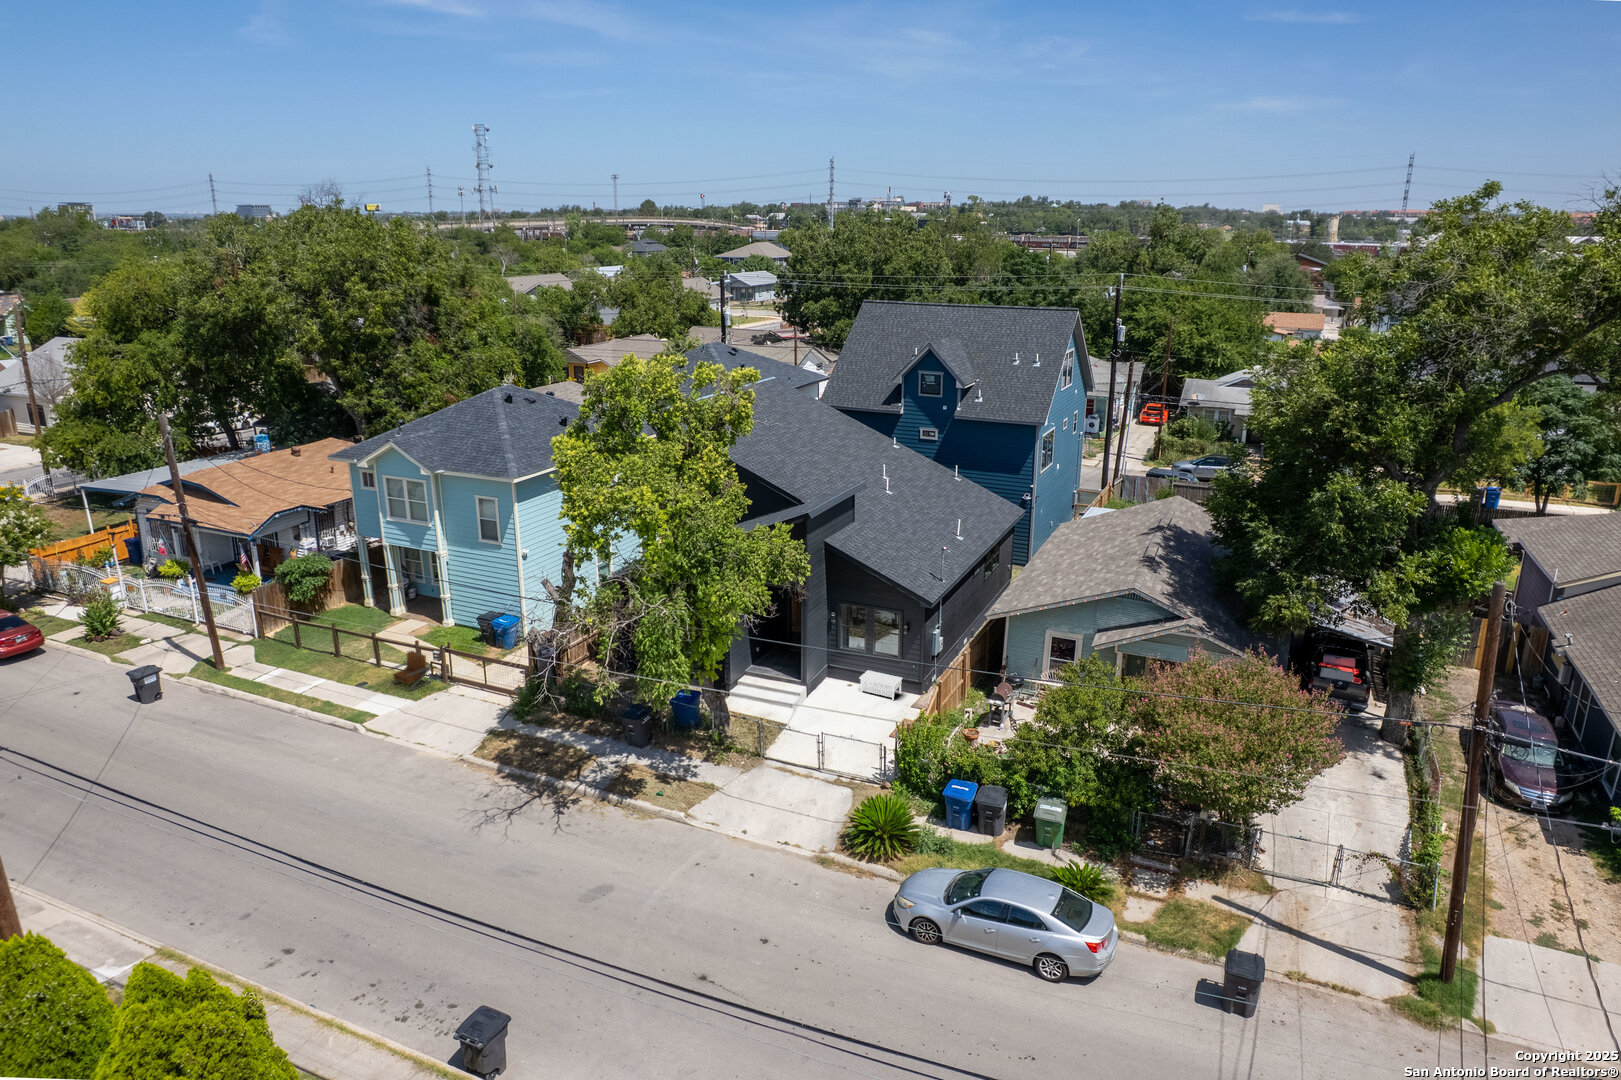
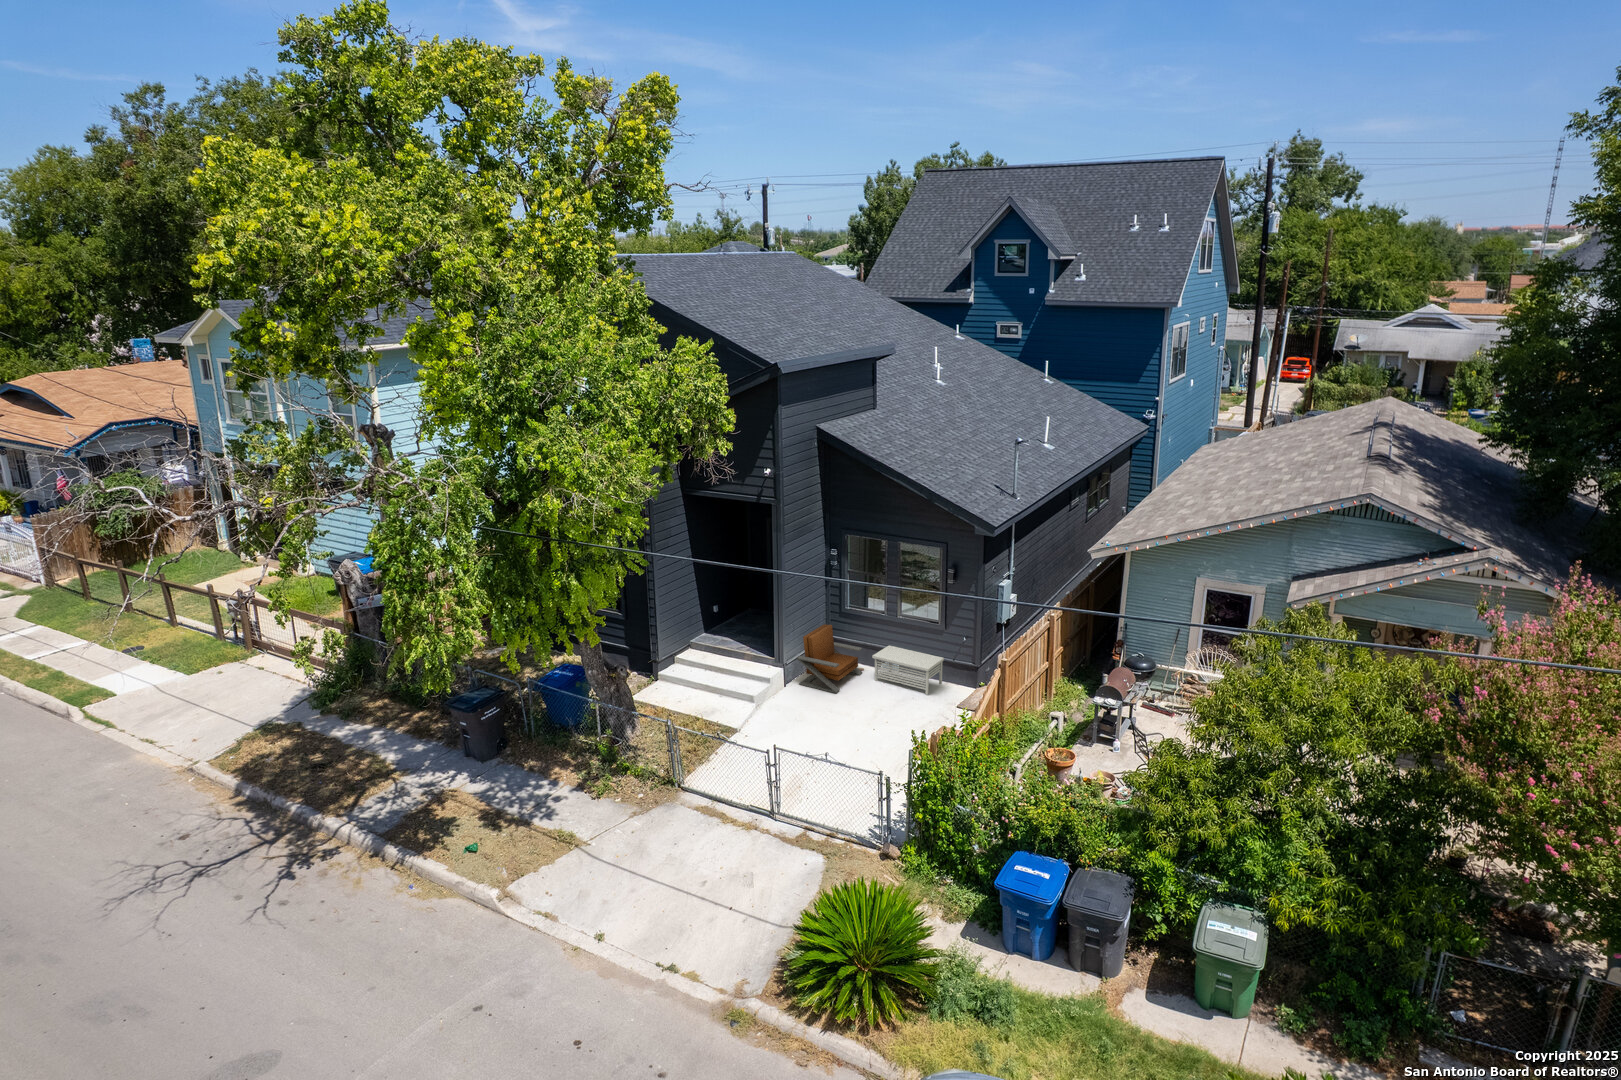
lounge chair: present [391,651,431,691] -> present [797,624,863,693]
potted plant: present [1049,827,1059,855] -> none [1220,971,1275,1045]

